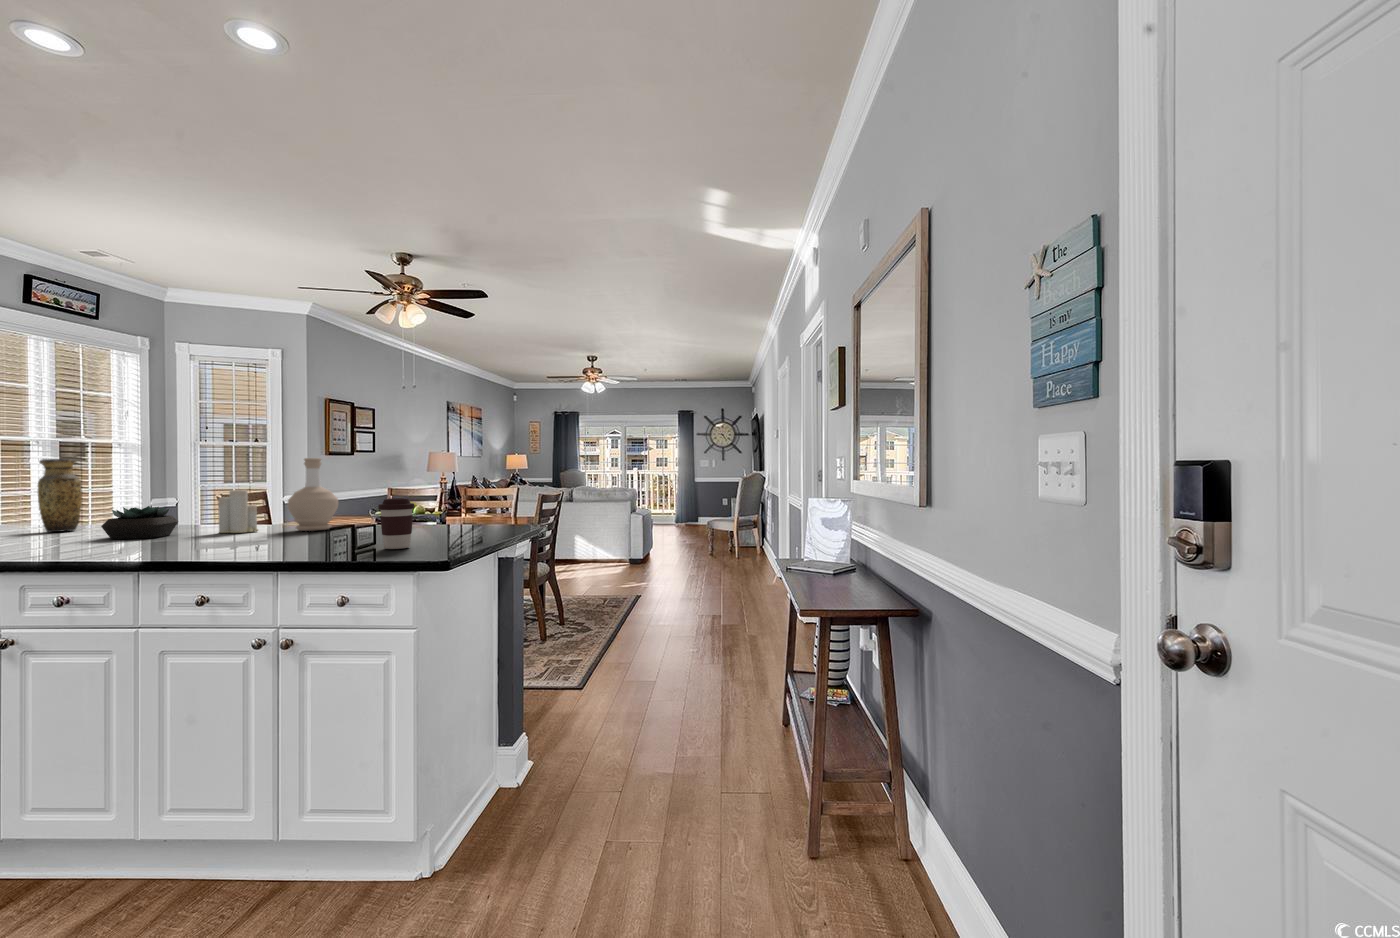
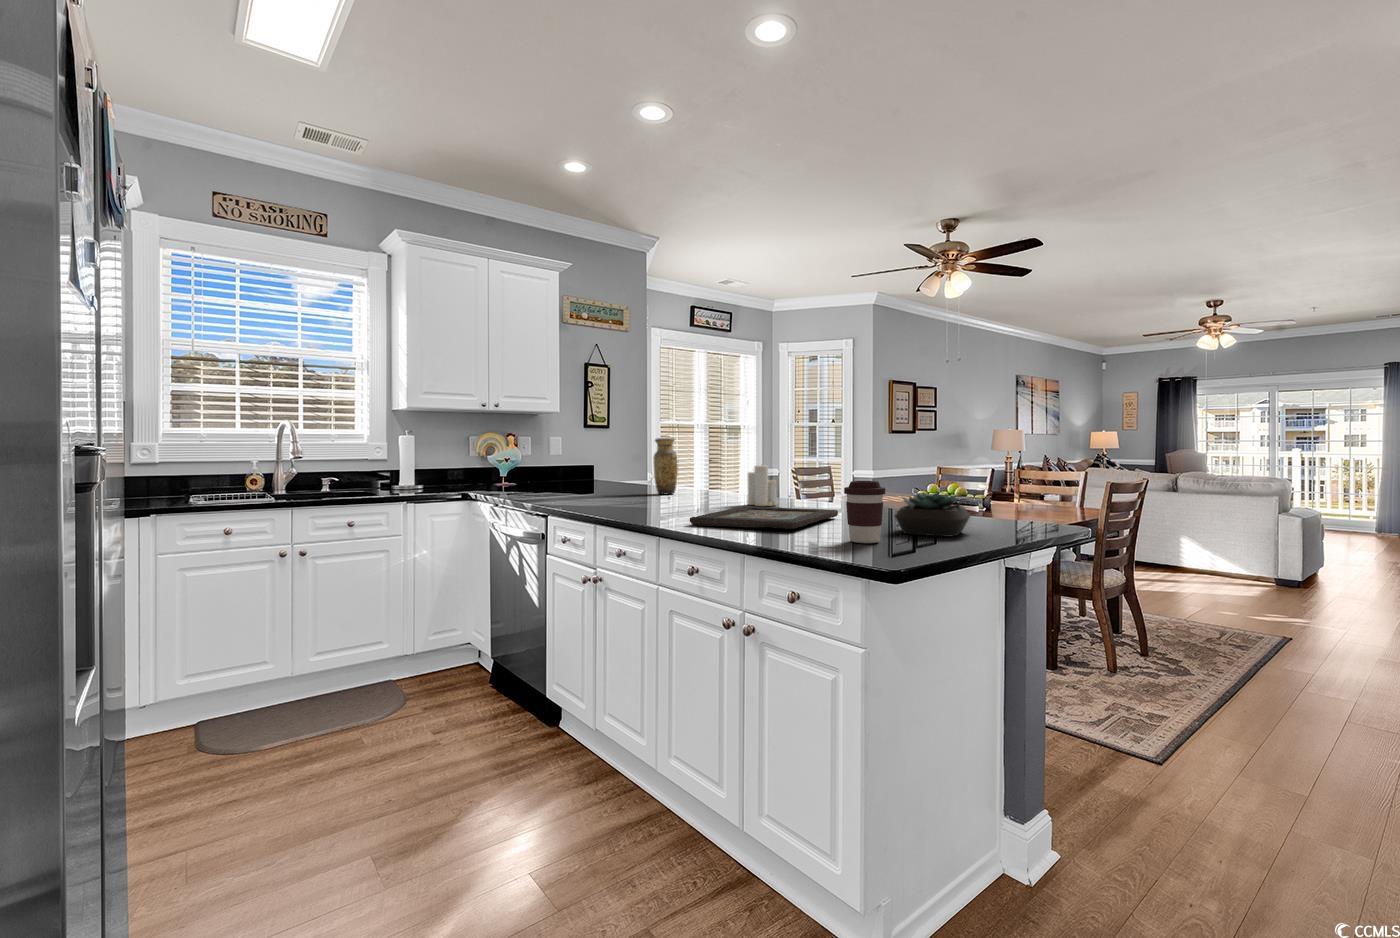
bottle: present [287,458,338,531] -> none [798,435,843,509]
succulent plant: present [101,506,178,539] -> present [895,493,970,537]
decorative tray: none [187,528,346,554] -> present [690,506,838,529]

